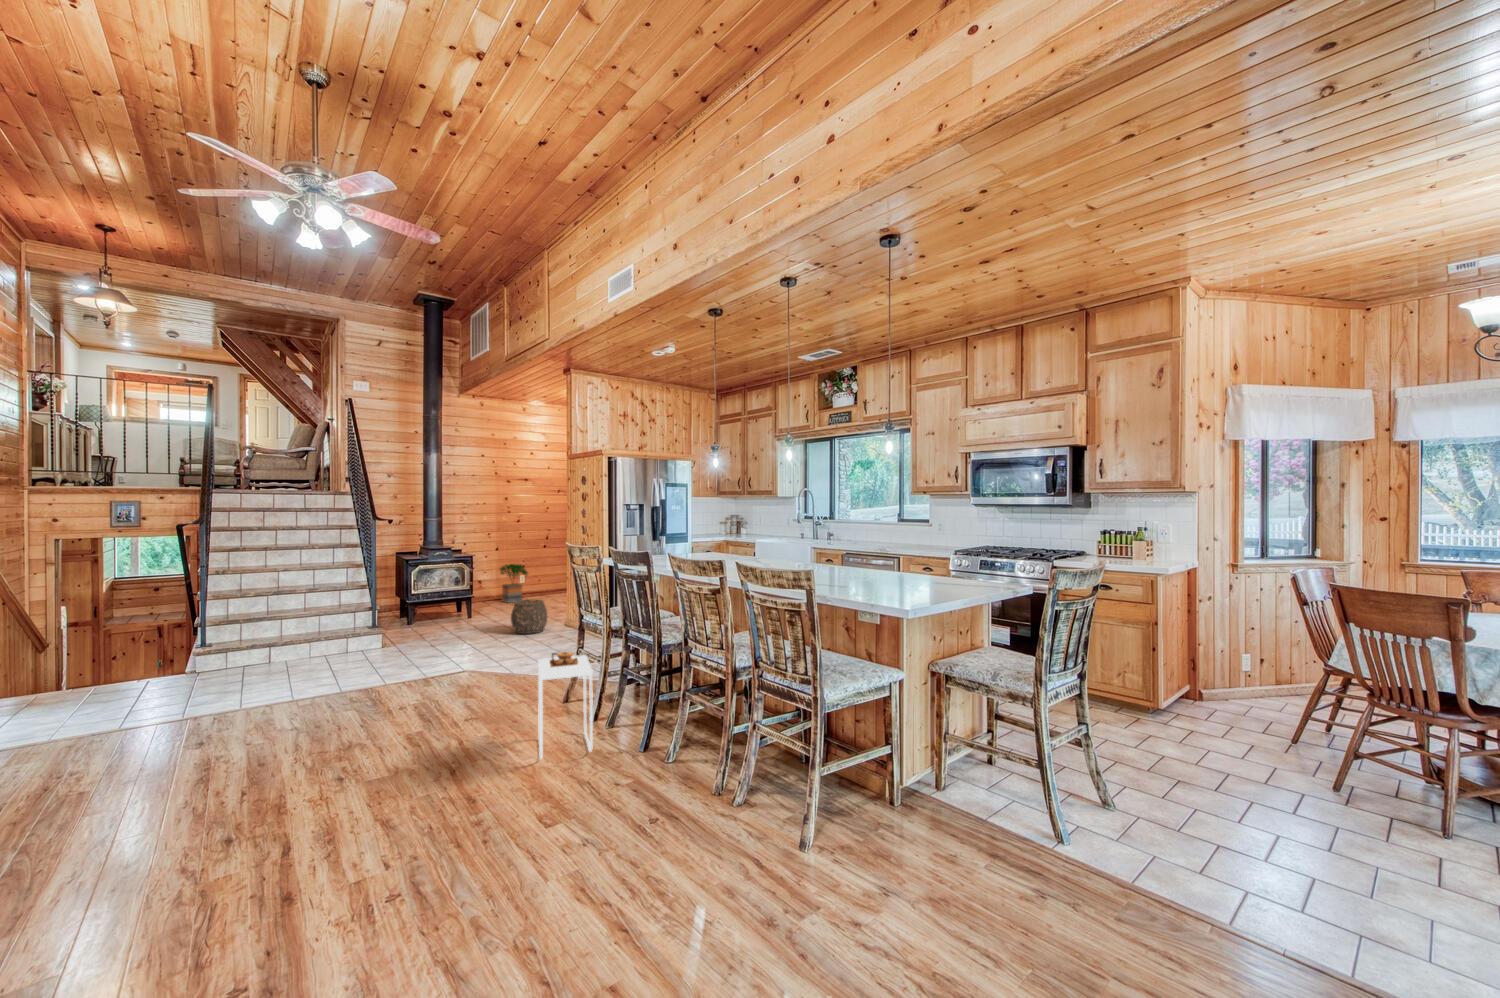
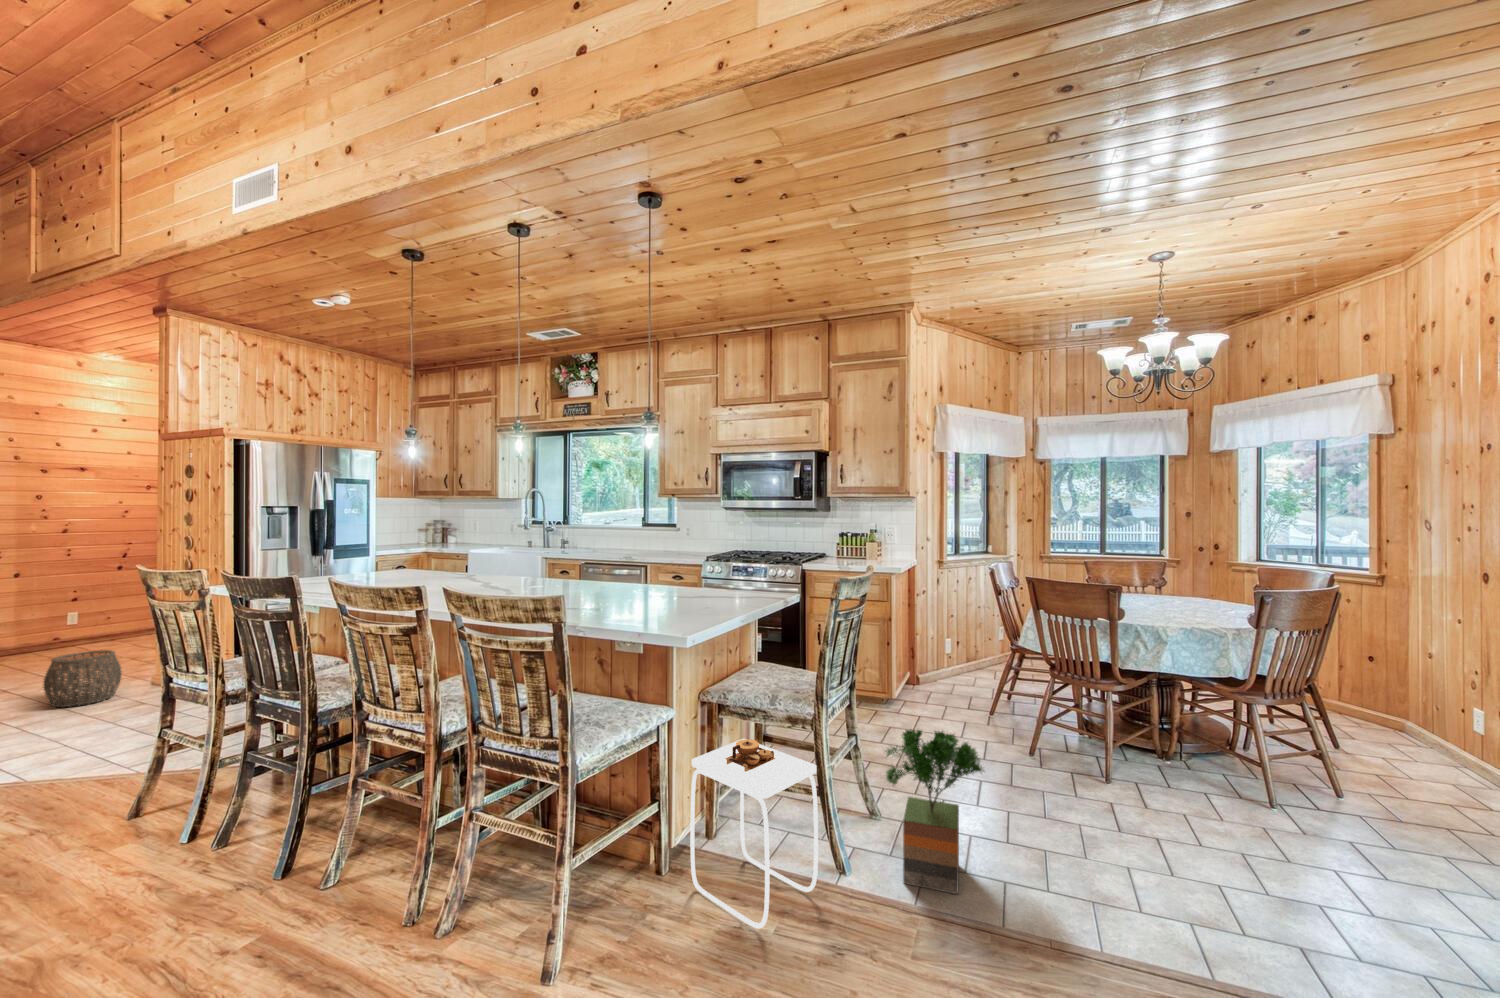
potted tree: present [500,564,528,603] -> present [886,730,983,894]
side table: present [538,652,593,759] -> present [690,739,818,928]

